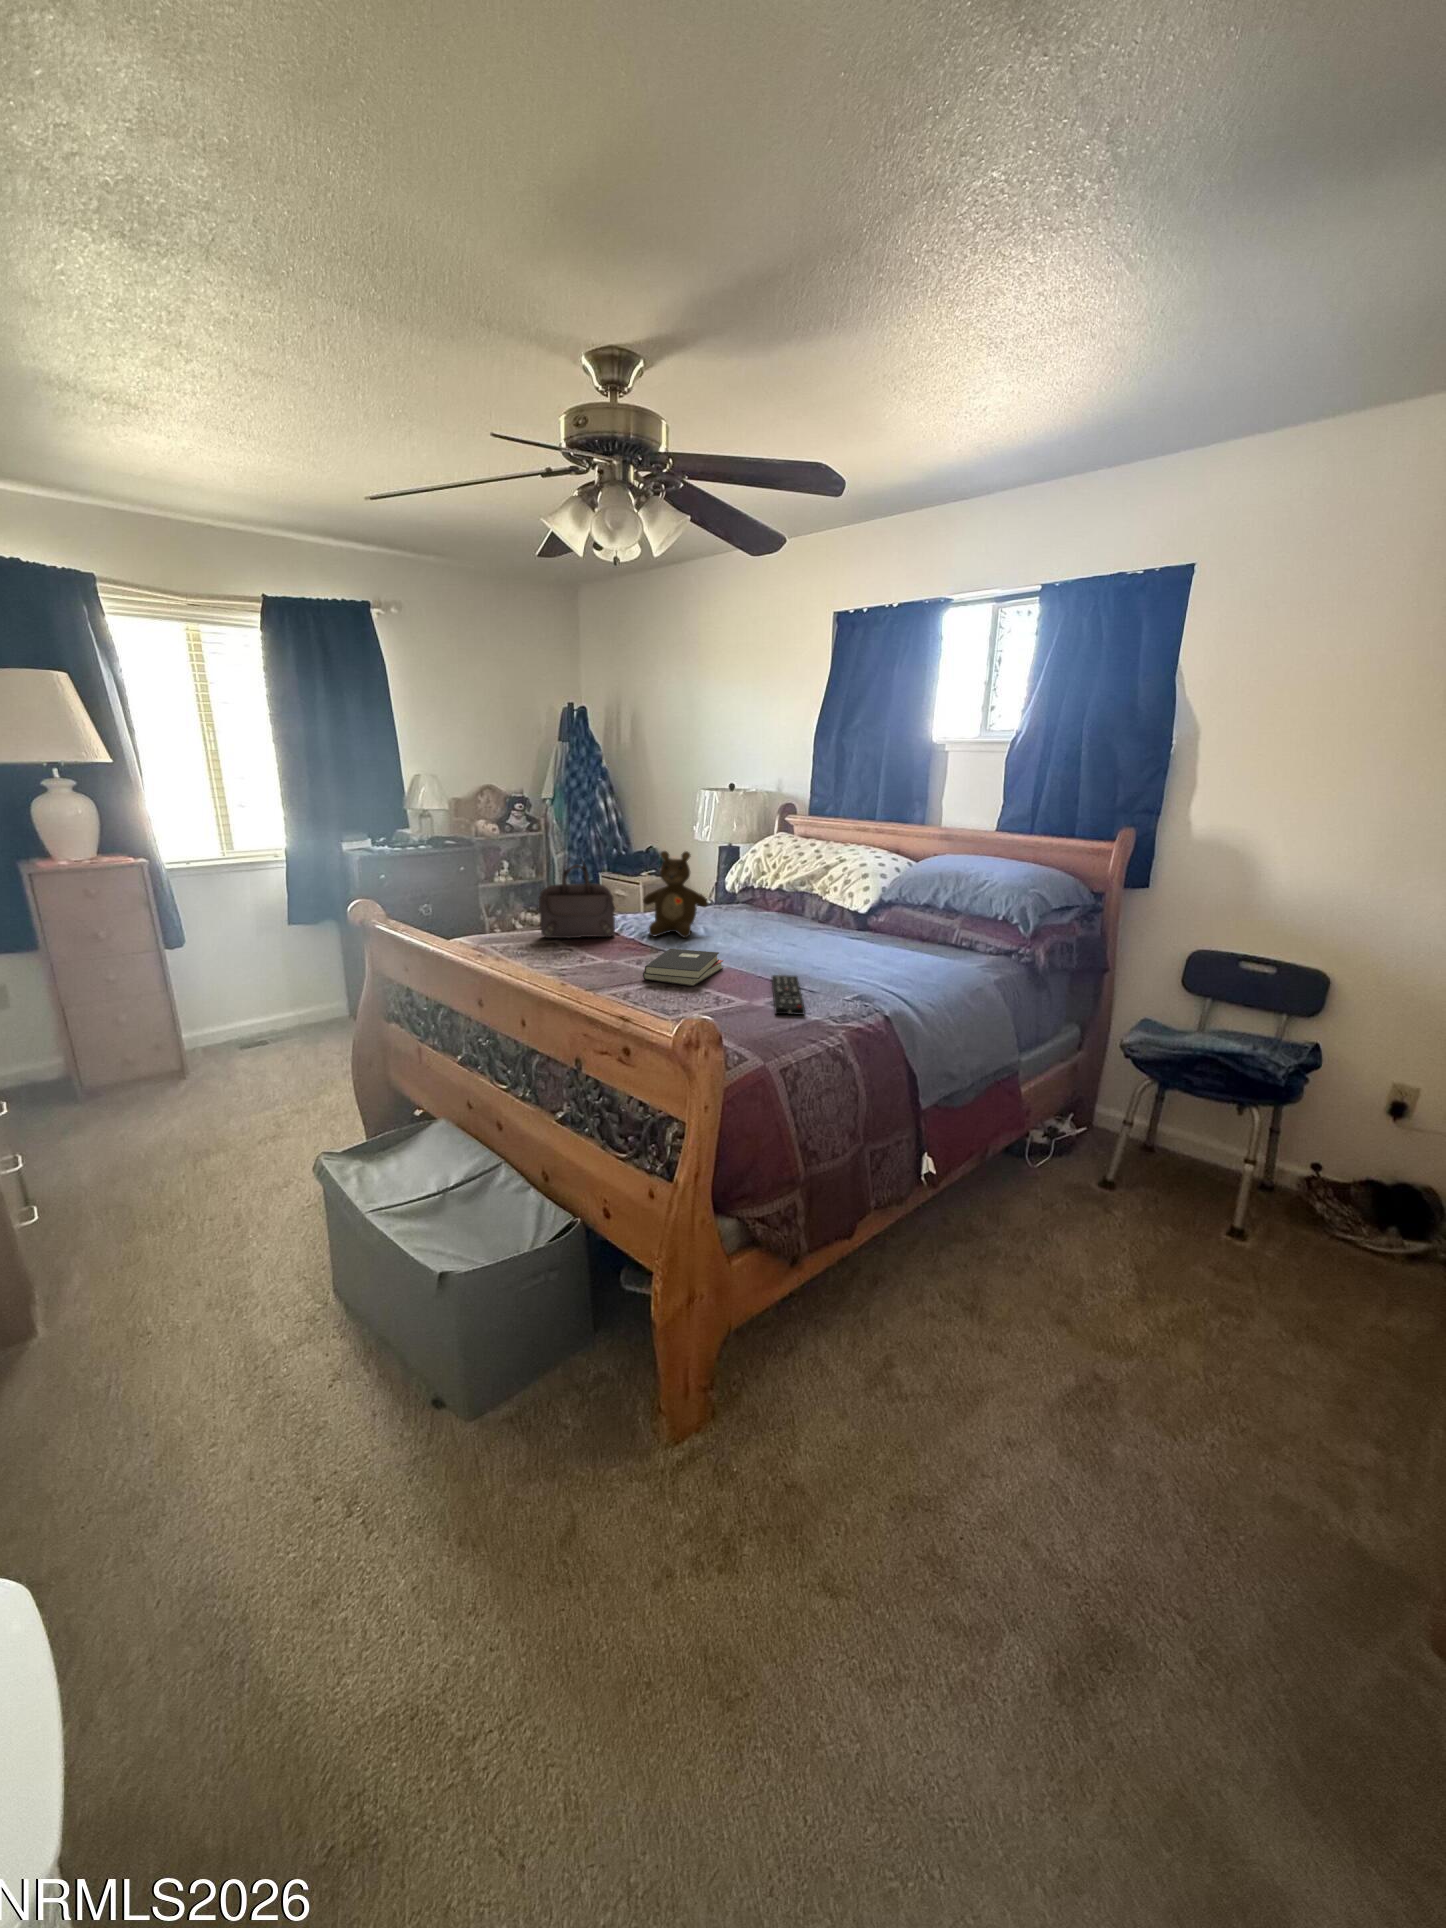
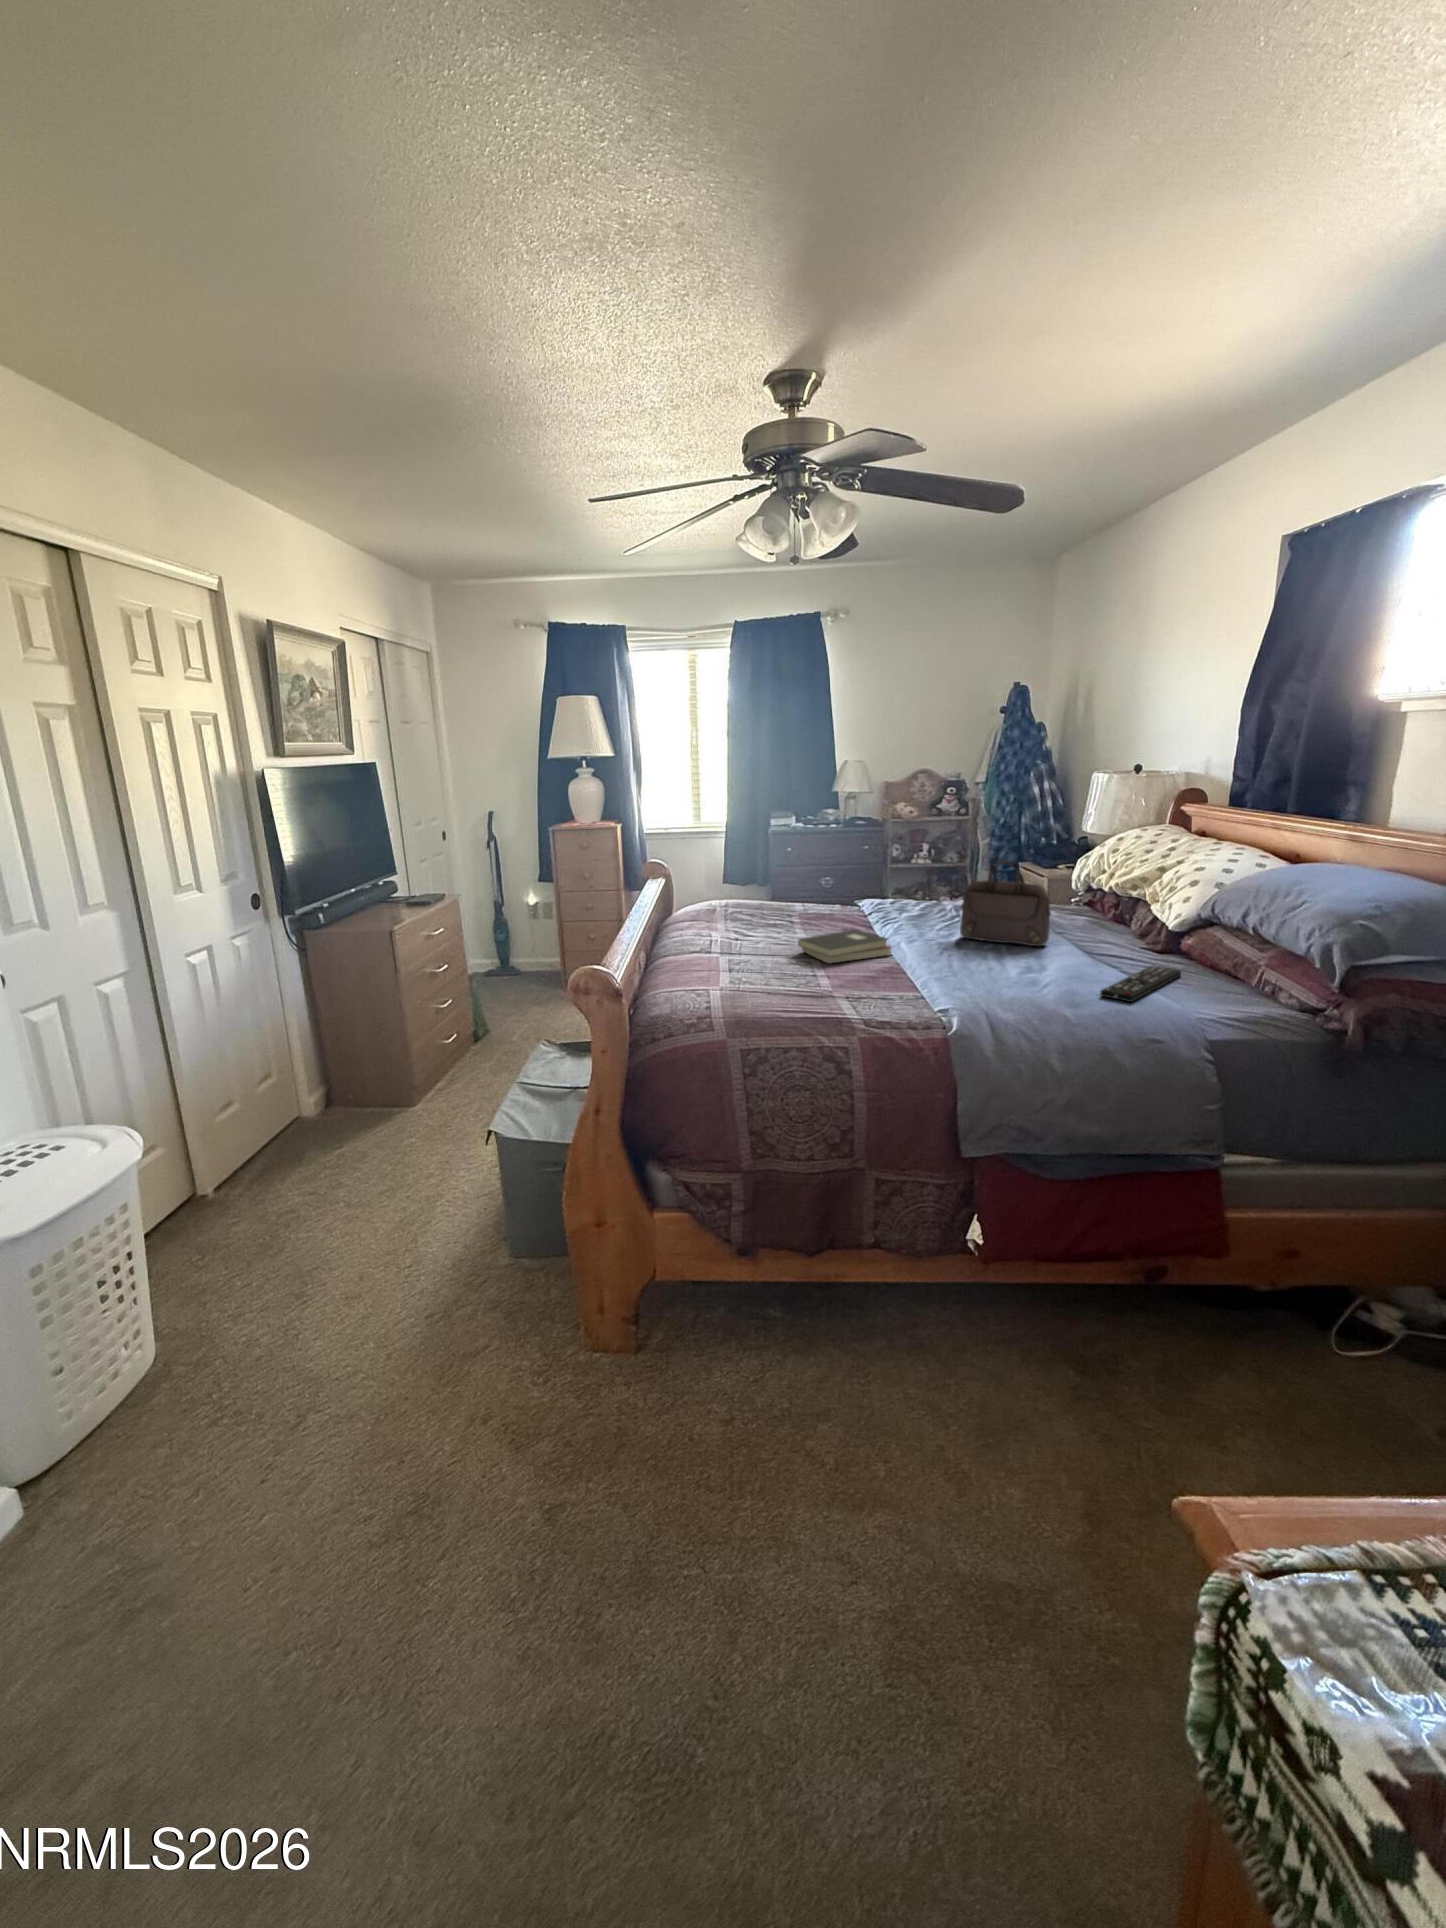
teddy bear: present [643,851,708,938] -> none [892,836,963,926]
handbag: present [538,862,615,938] -> present [960,858,1051,946]
remote control: present [772,975,805,1015] -> present [1100,966,1181,1002]

